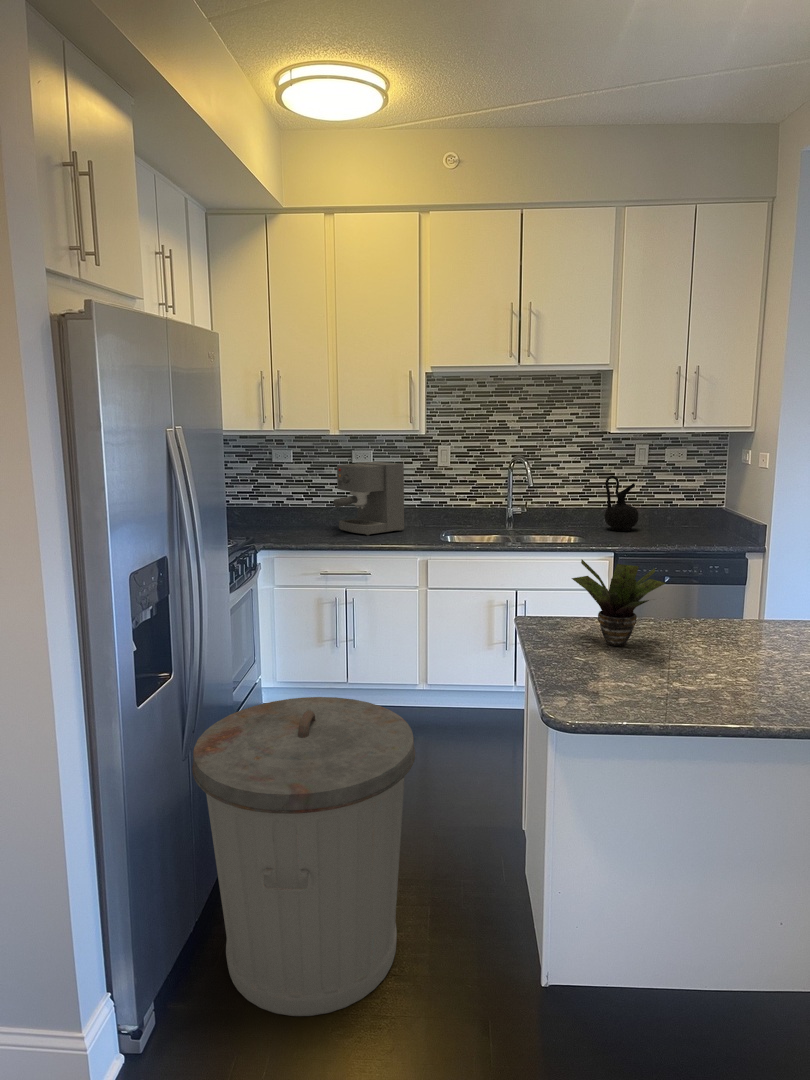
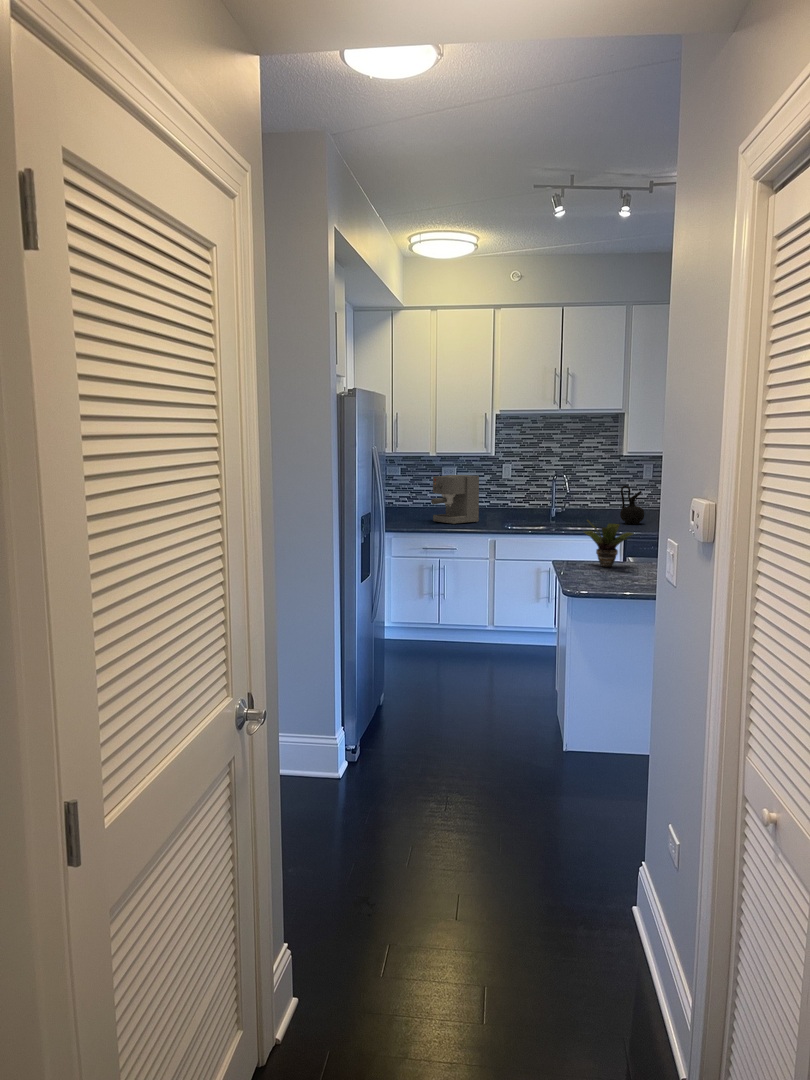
trash can: present [192,697,415,1016] -> none [374,600,493,758]

